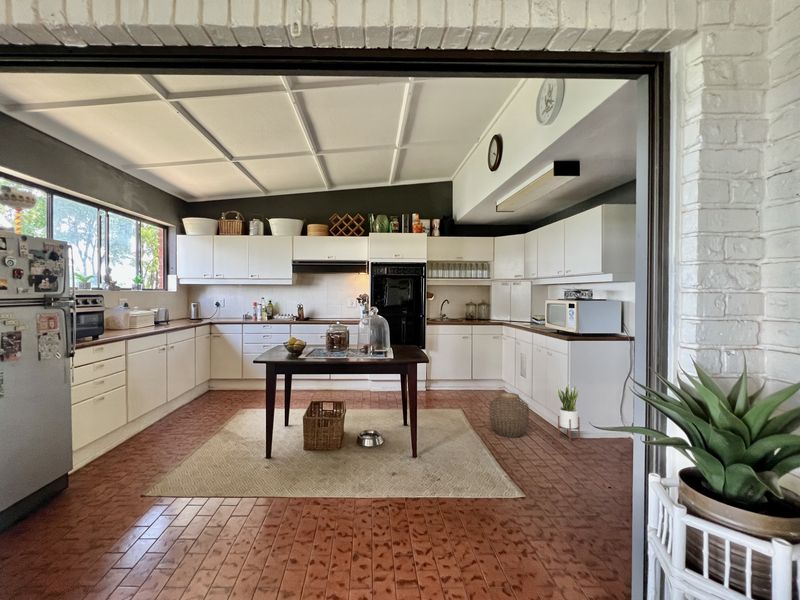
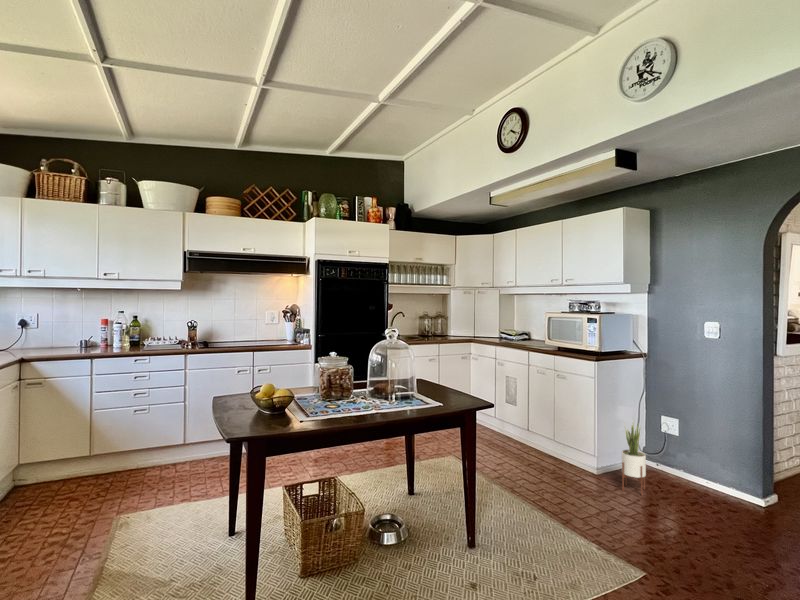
woven basket: present [490,393,529,438] -> none [541,439,594,500]

